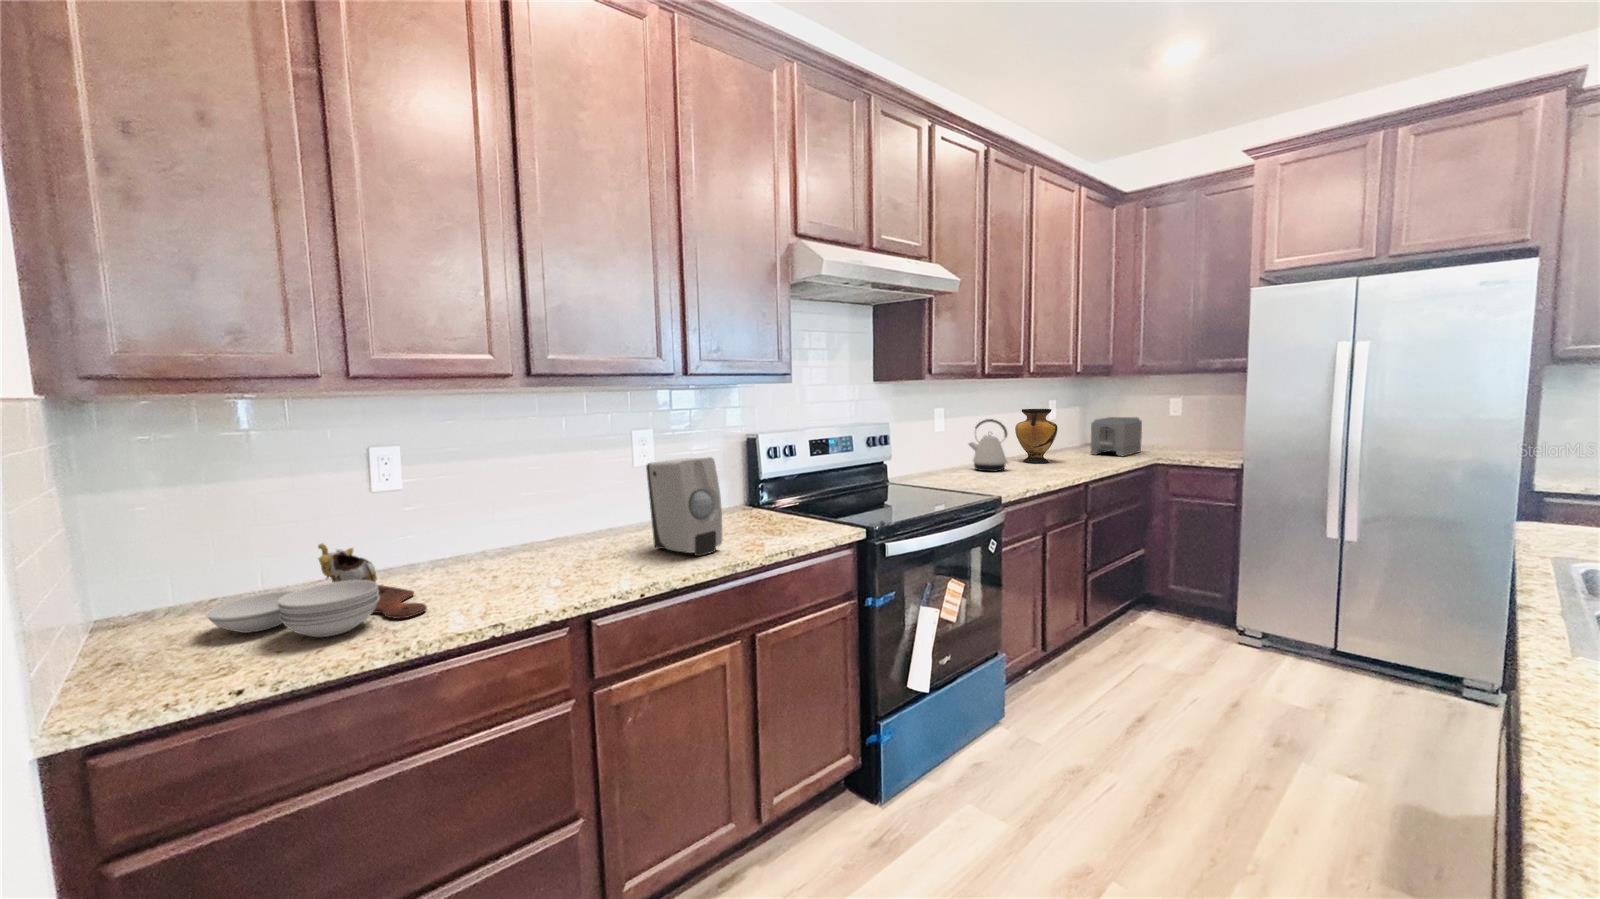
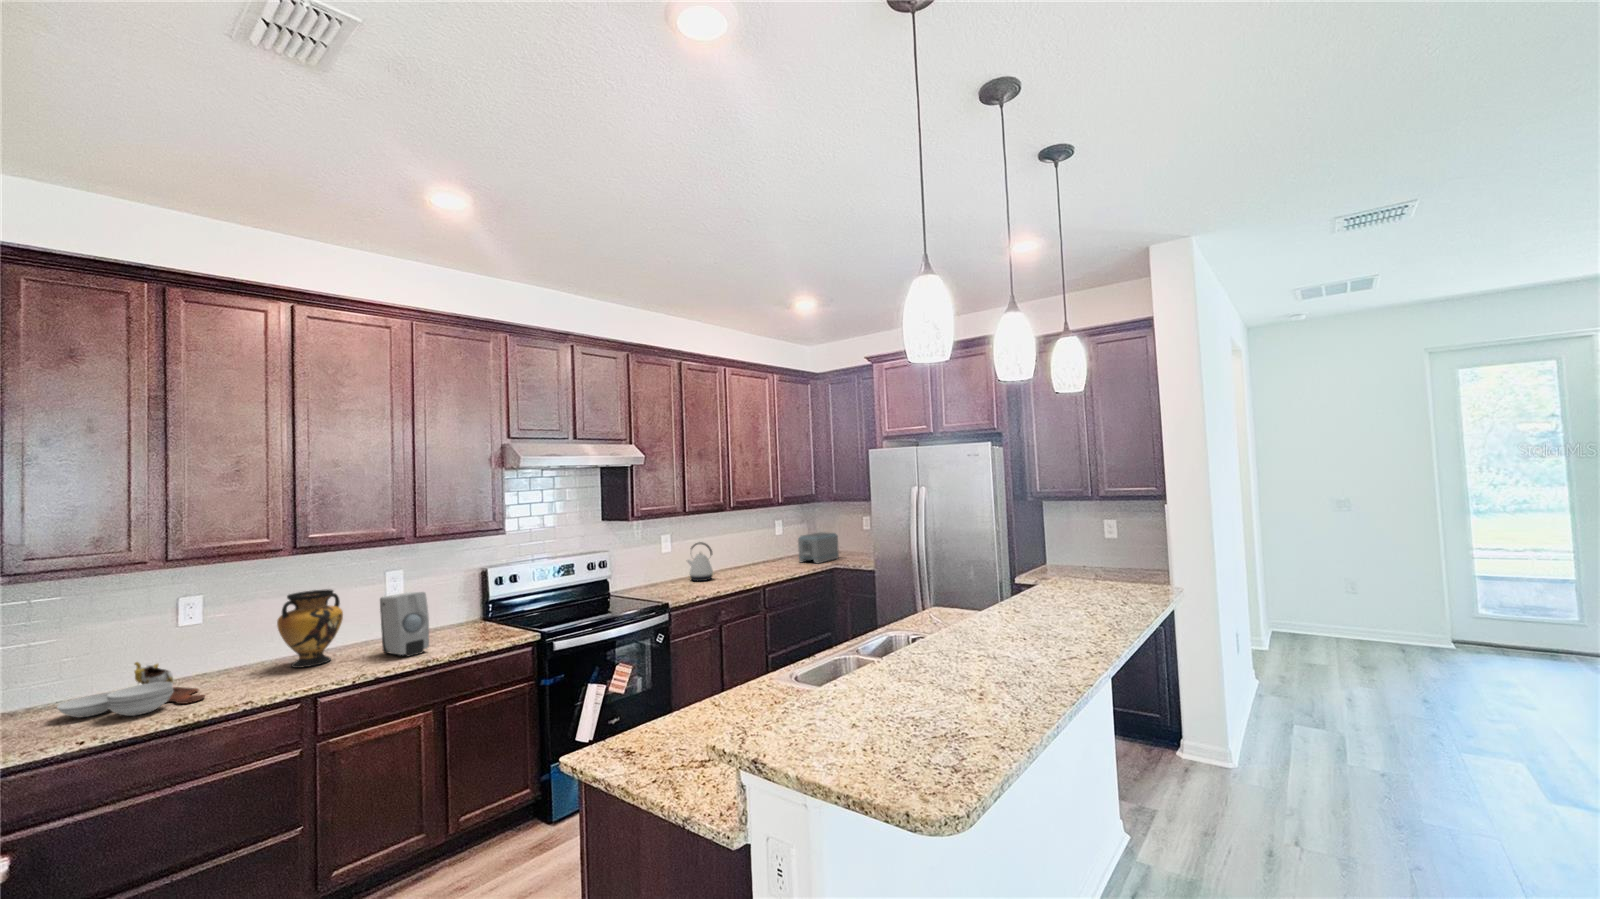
vase: present [1015,409,1057,463] -> present [277,589,343,668]

